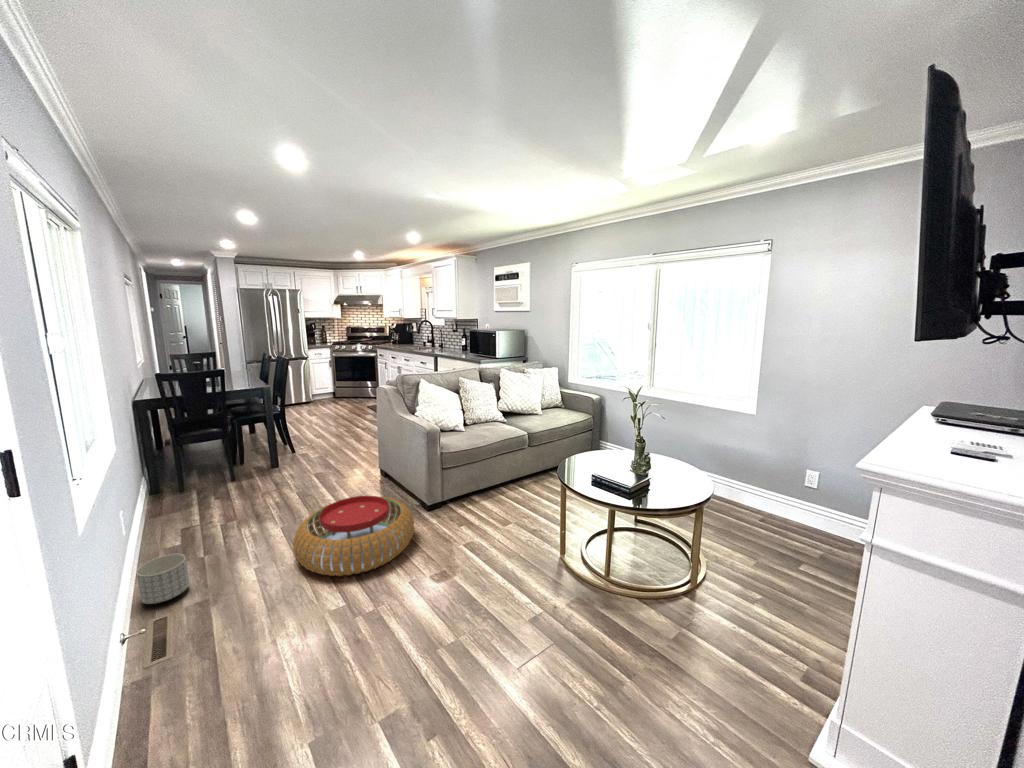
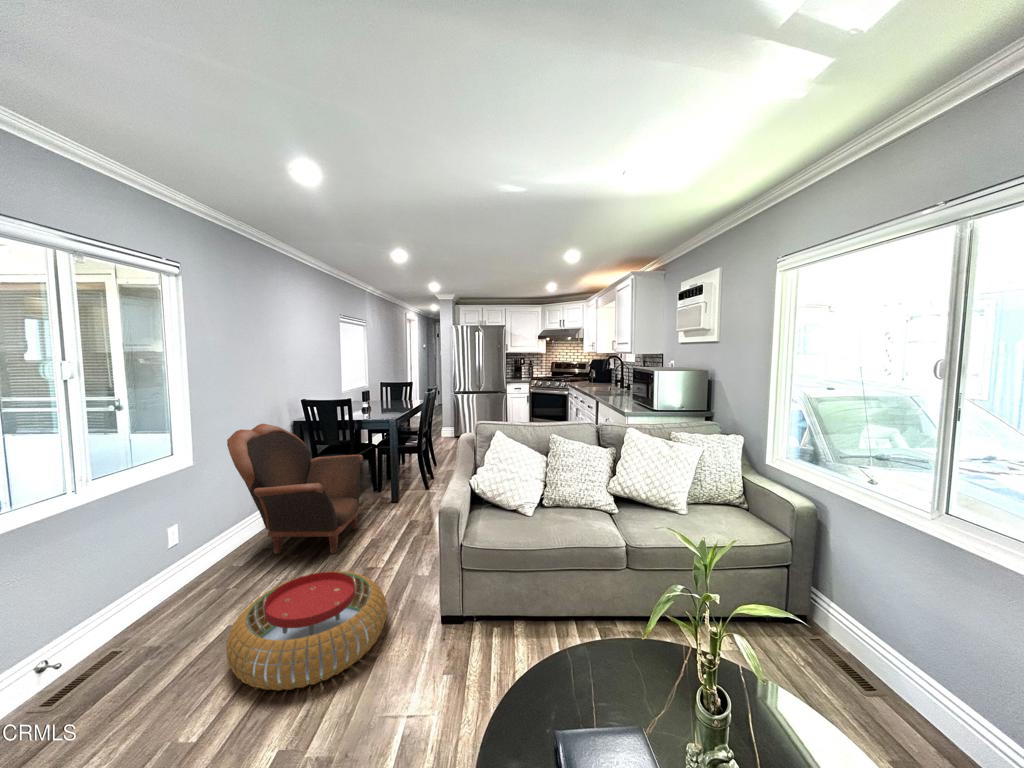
armchair: none [129,398,283,527] -> present [227,424,363,554]
planter: present [136,554,189,604] -> none [130,579,179,627]

